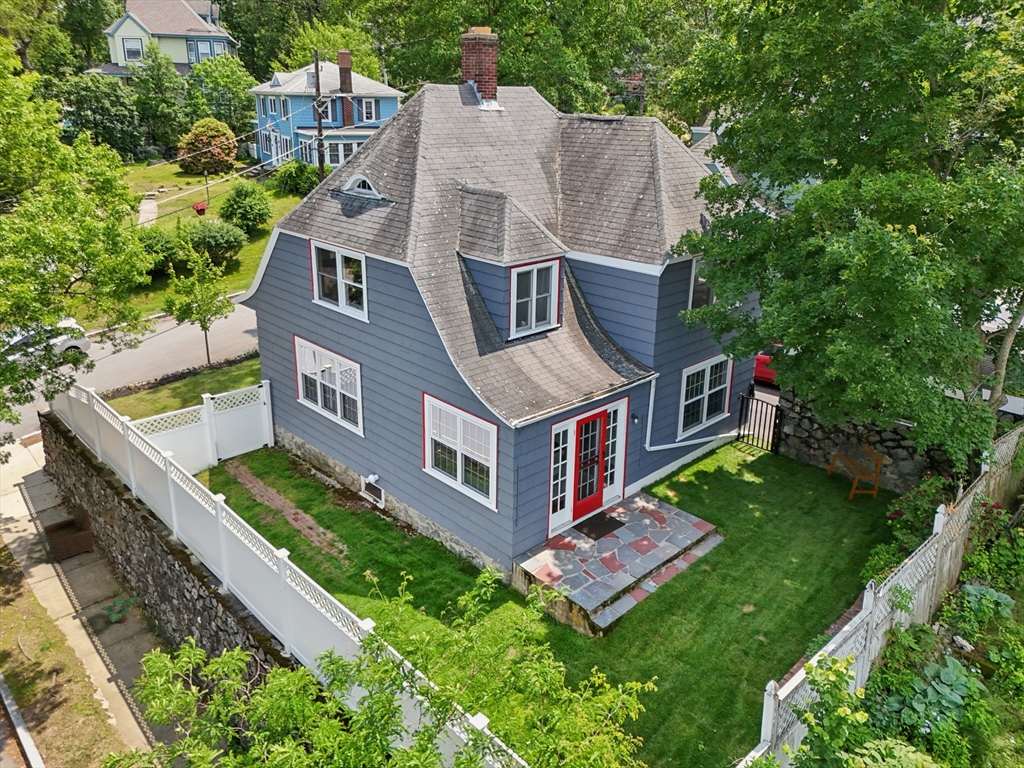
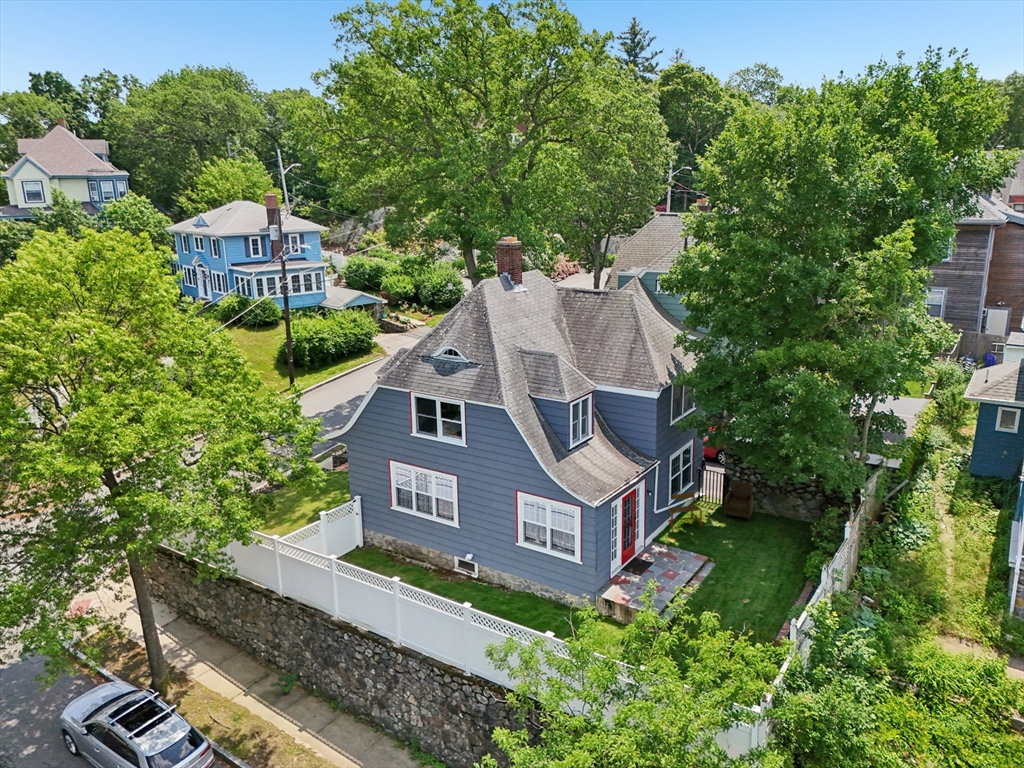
bench: present [828,444,884,500] -> present [668,492,702,529]
chair: present [44,503,94,564] -> present [724,481,753,521]

